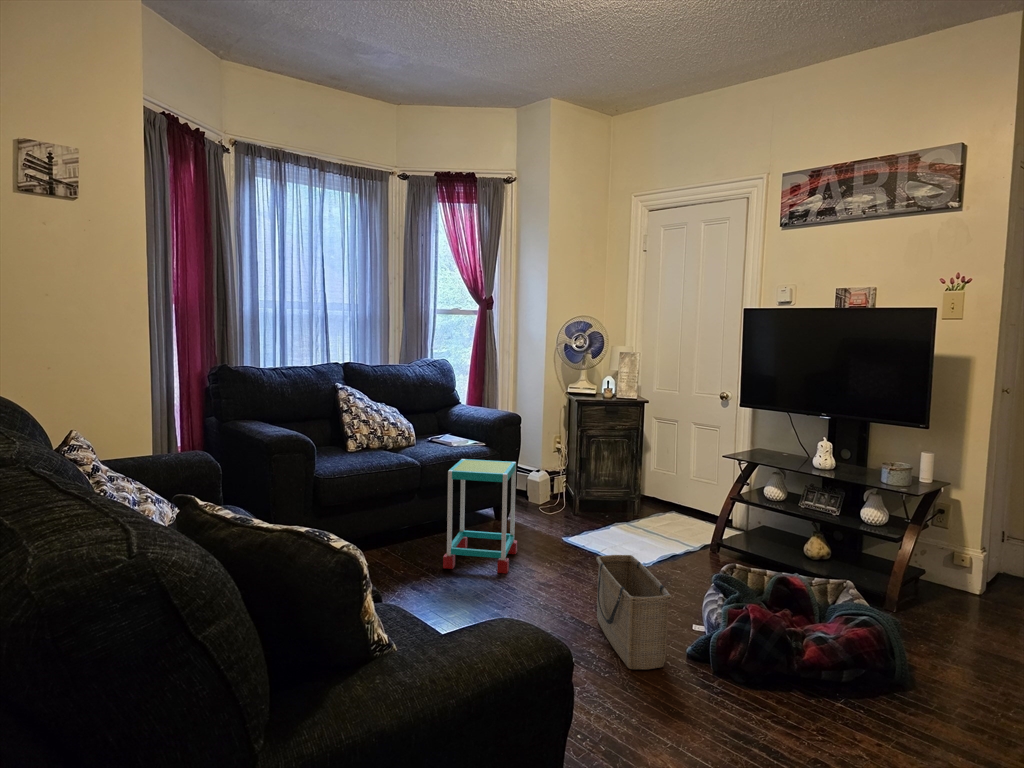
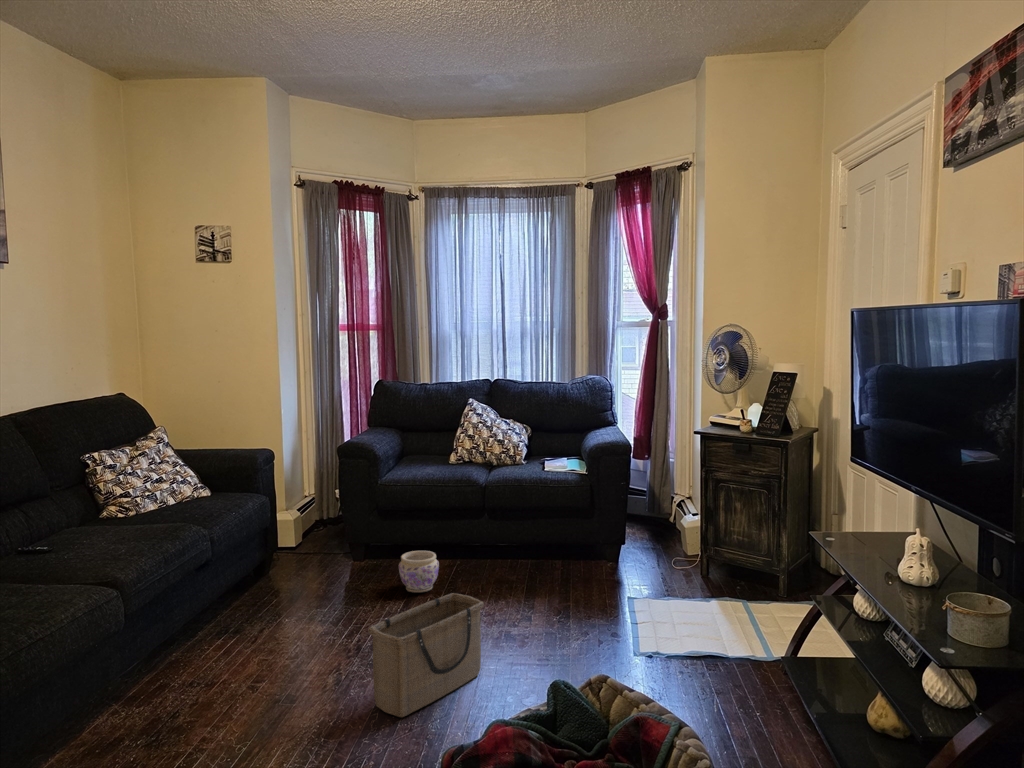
side table: present [443,459,517,573] -> none [456,480,546,604]
planter: none [403,542,445,587] -> present [399,551,439,593]

